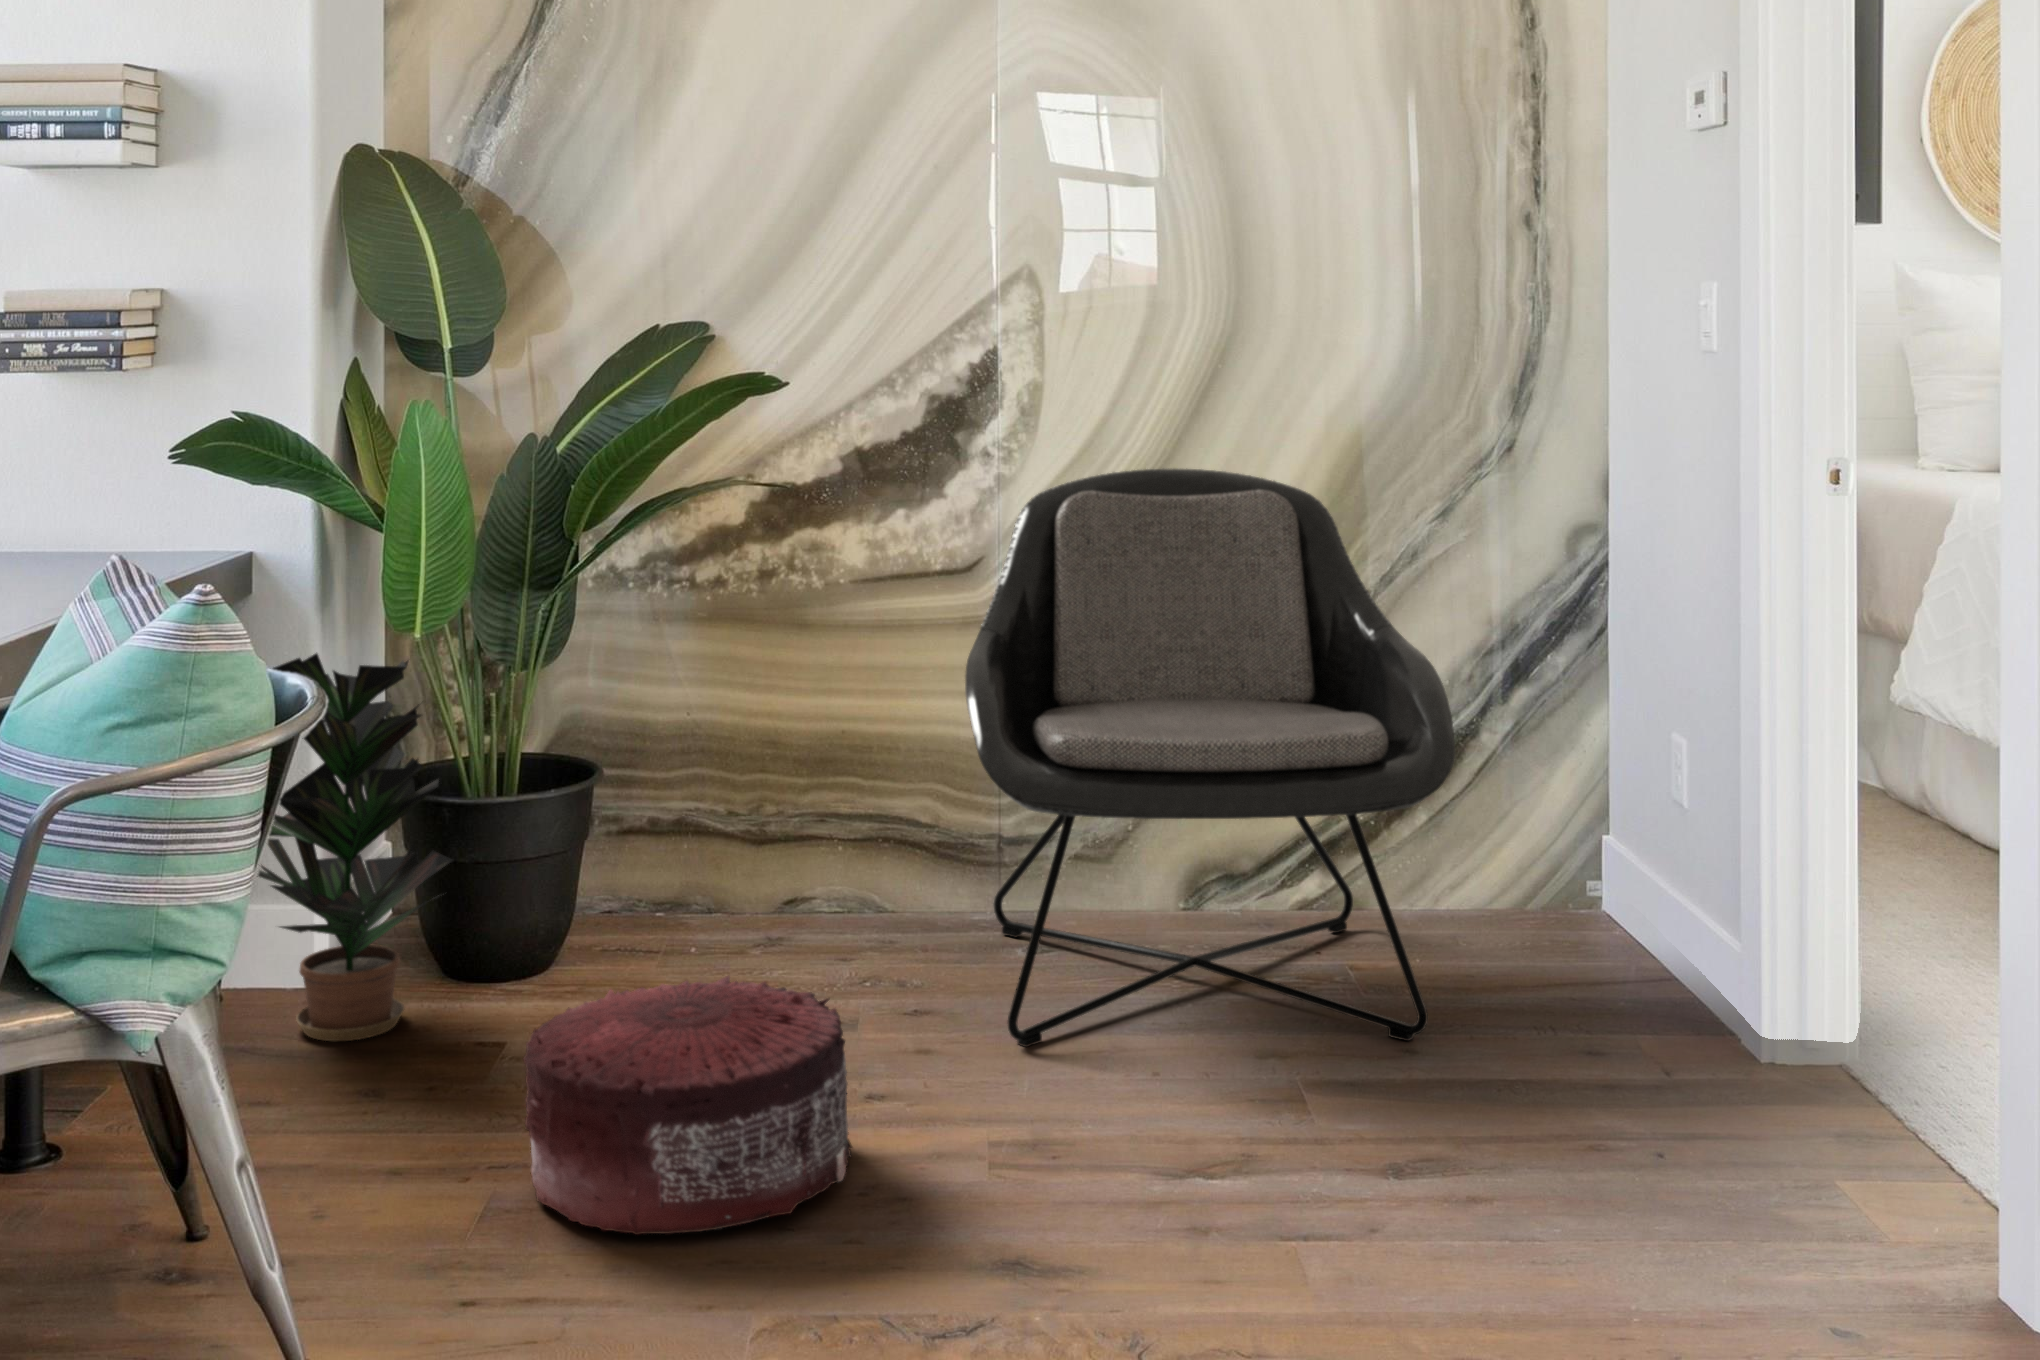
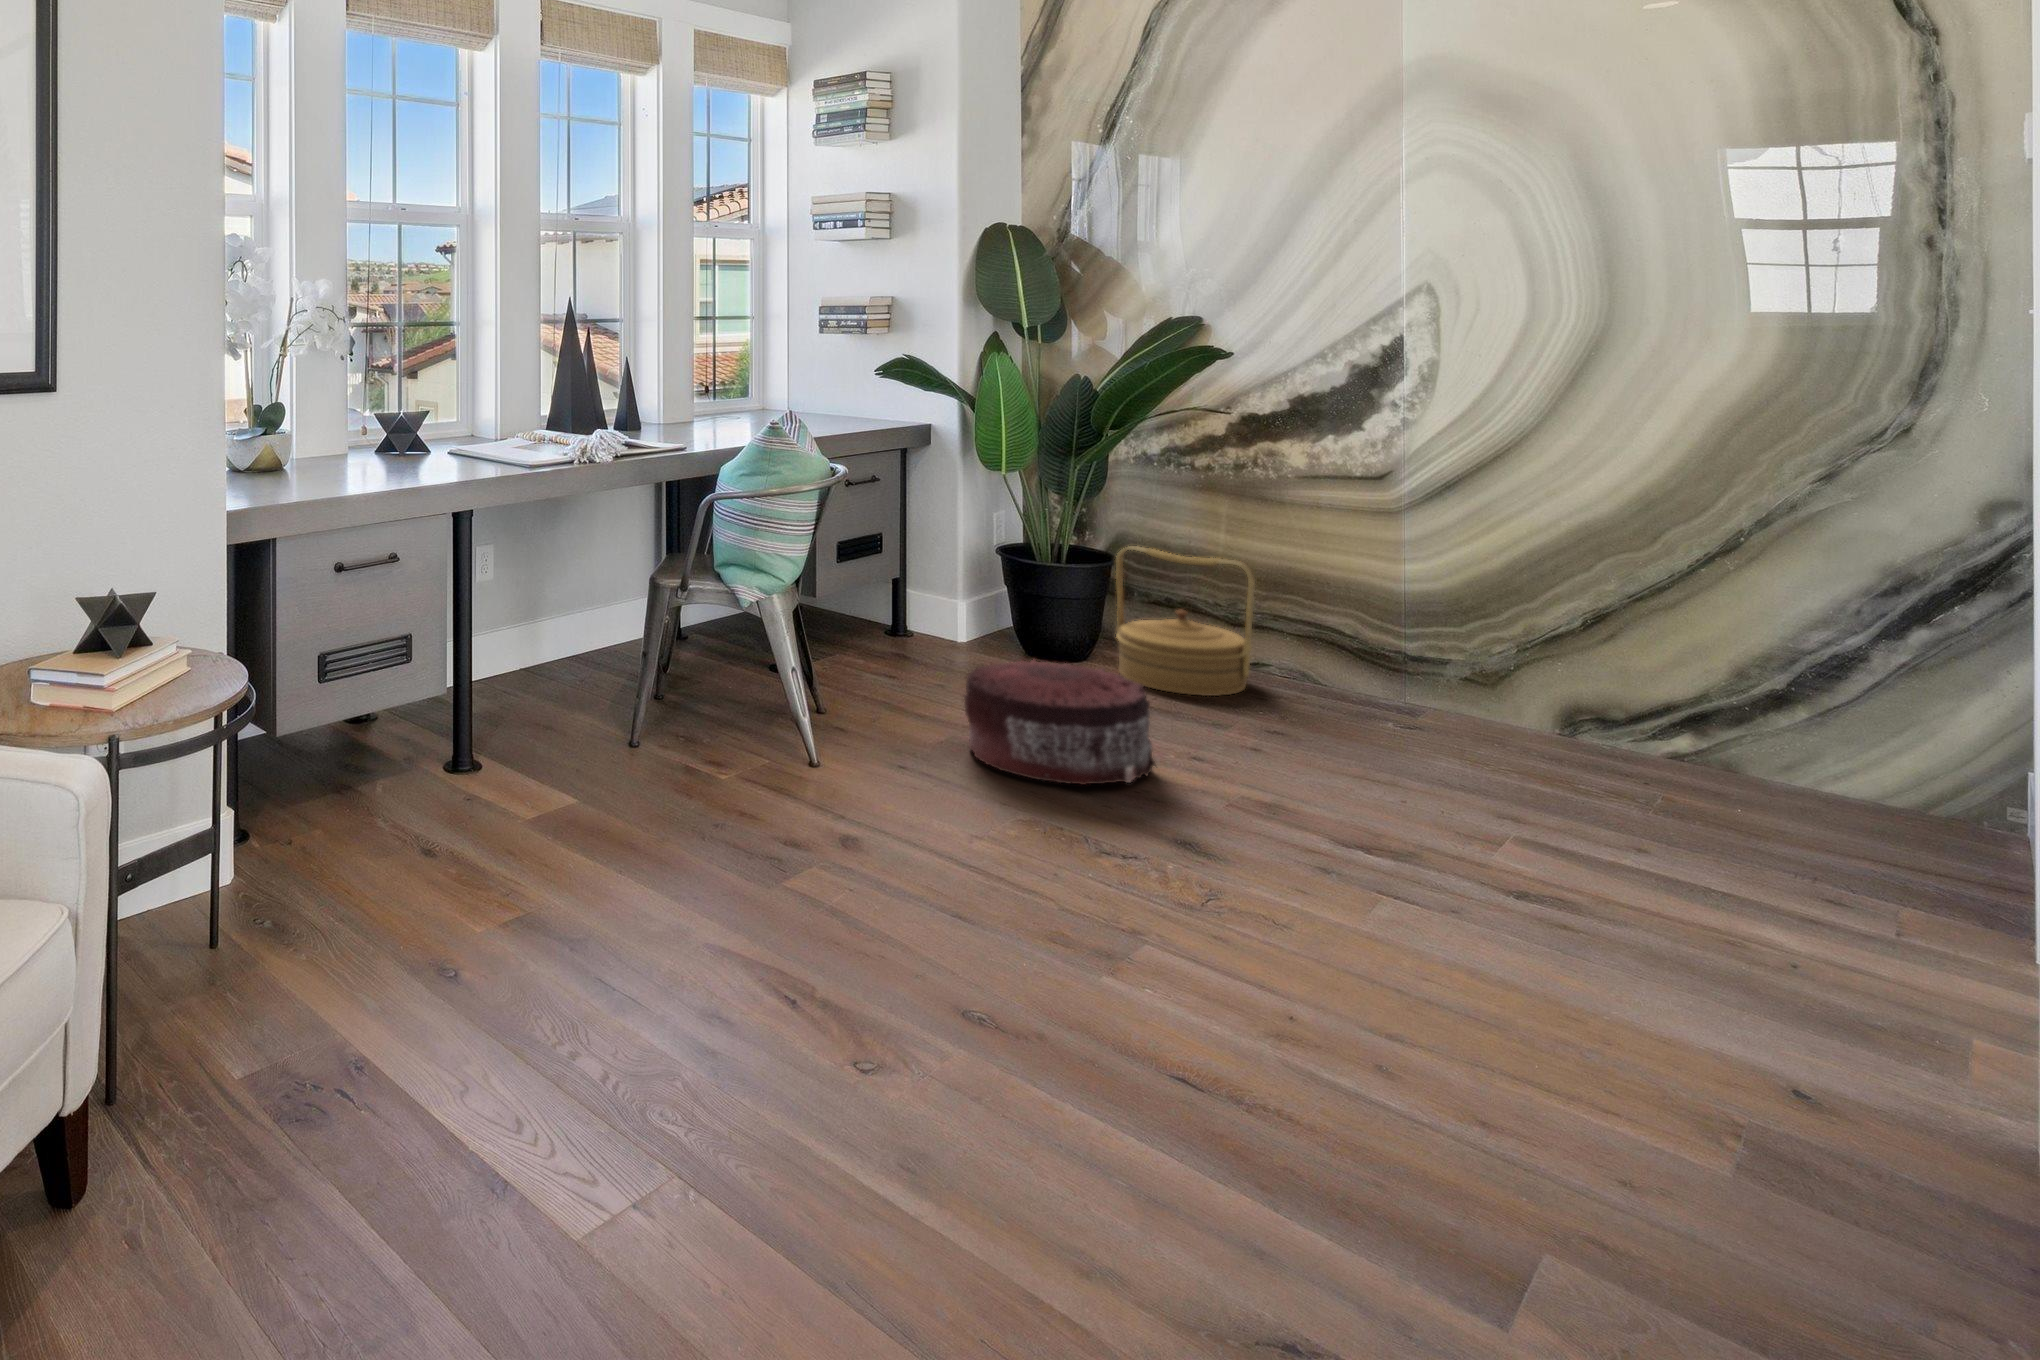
lounge chair: present [965,468,1455,1047] -> none [1298,420,1724,842]
potted plant: present [258,653,452,1041] -> none [890,477,1013,671]
woven basket: none [602,730,826,979] -> present [1116,546,1255,696]

